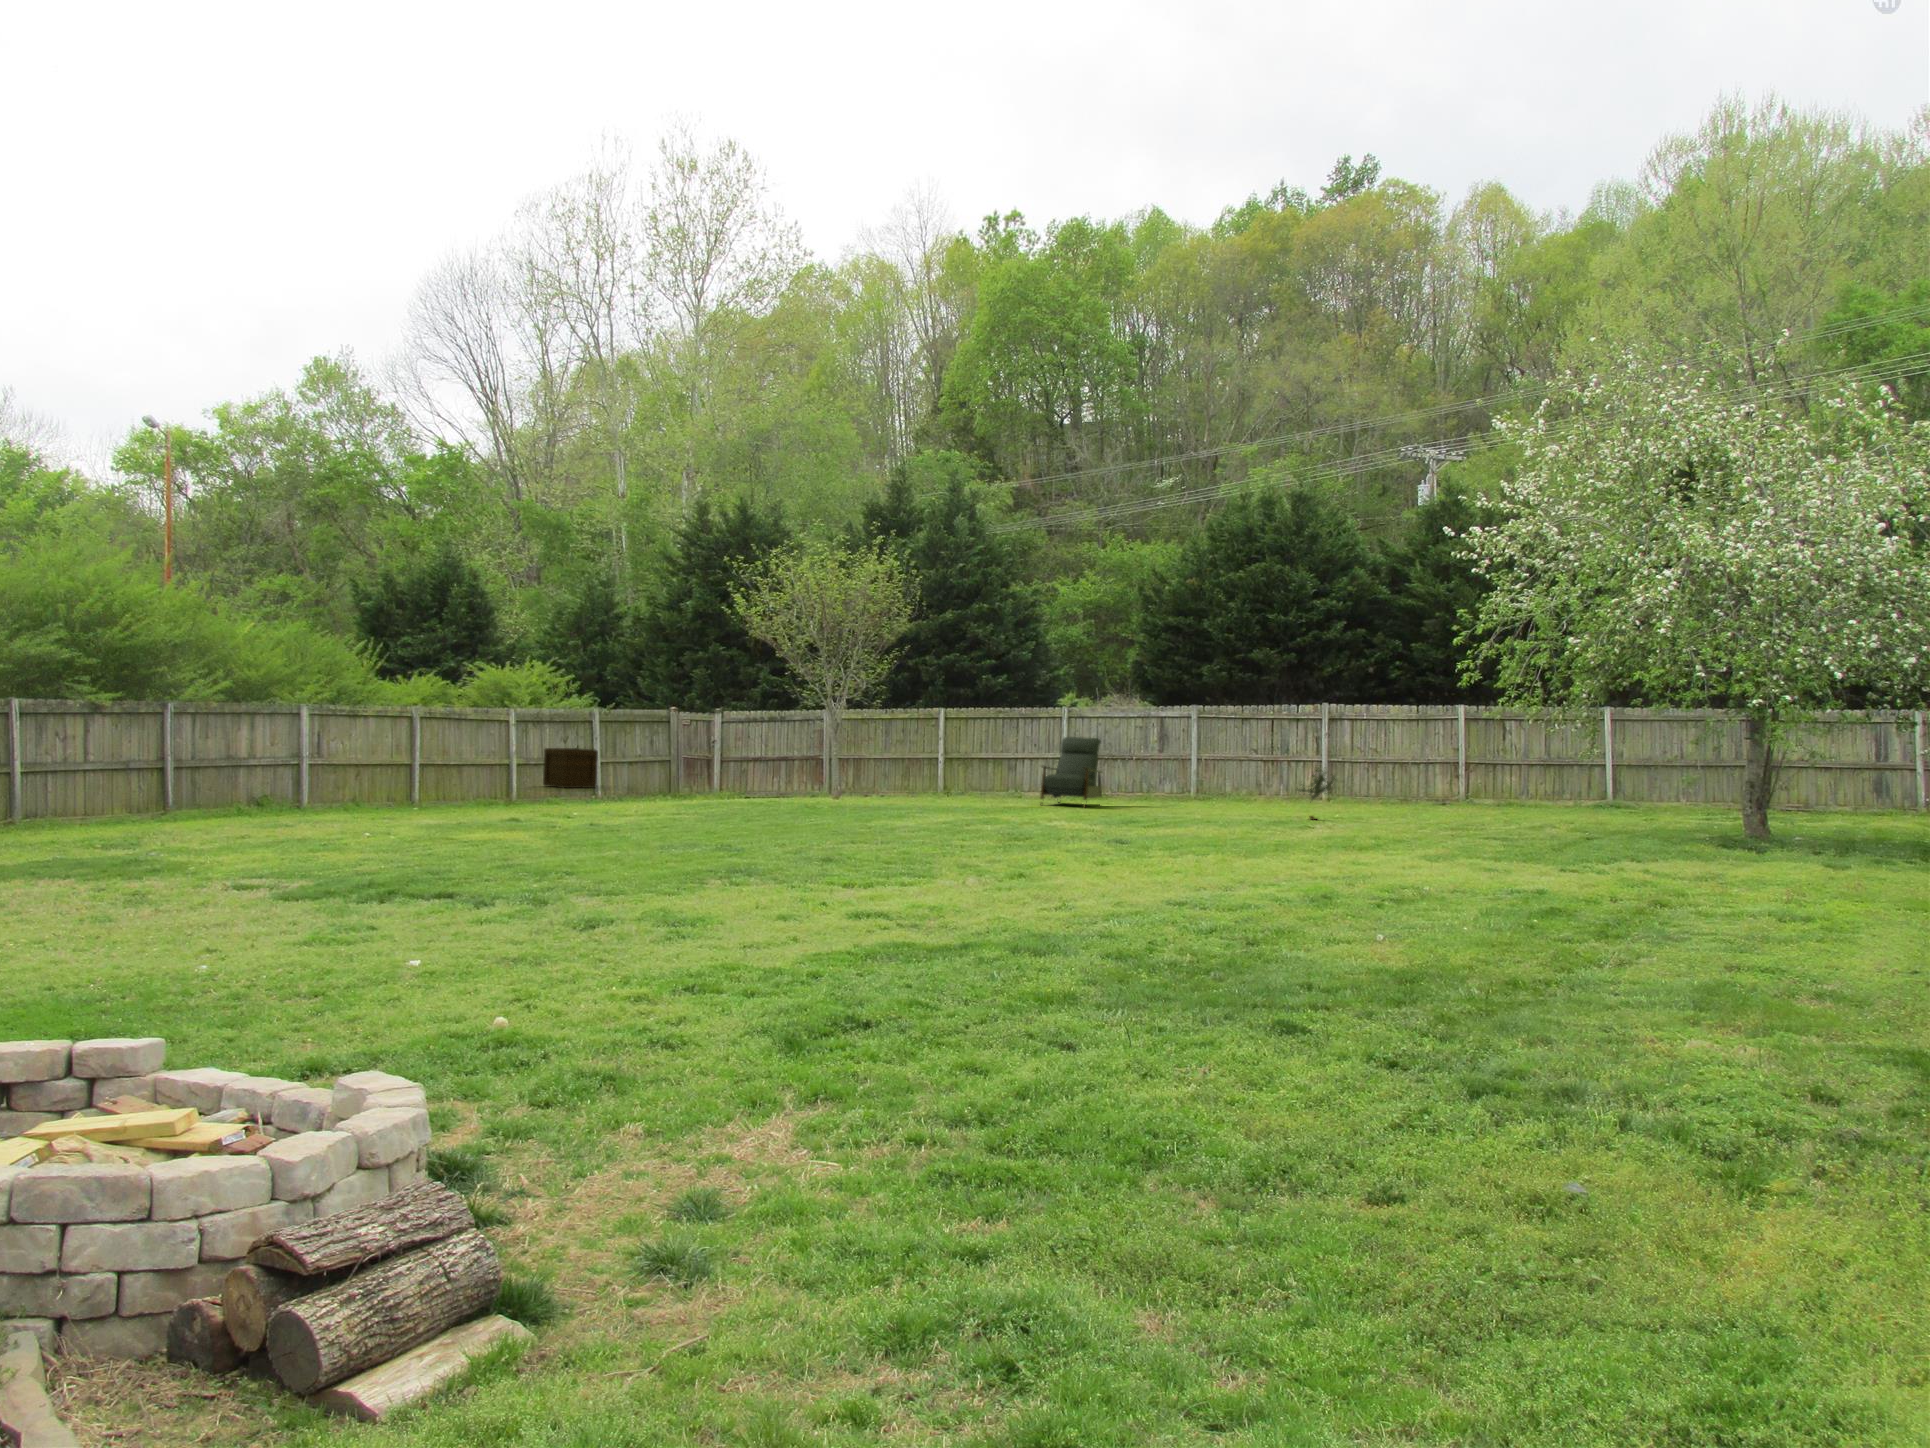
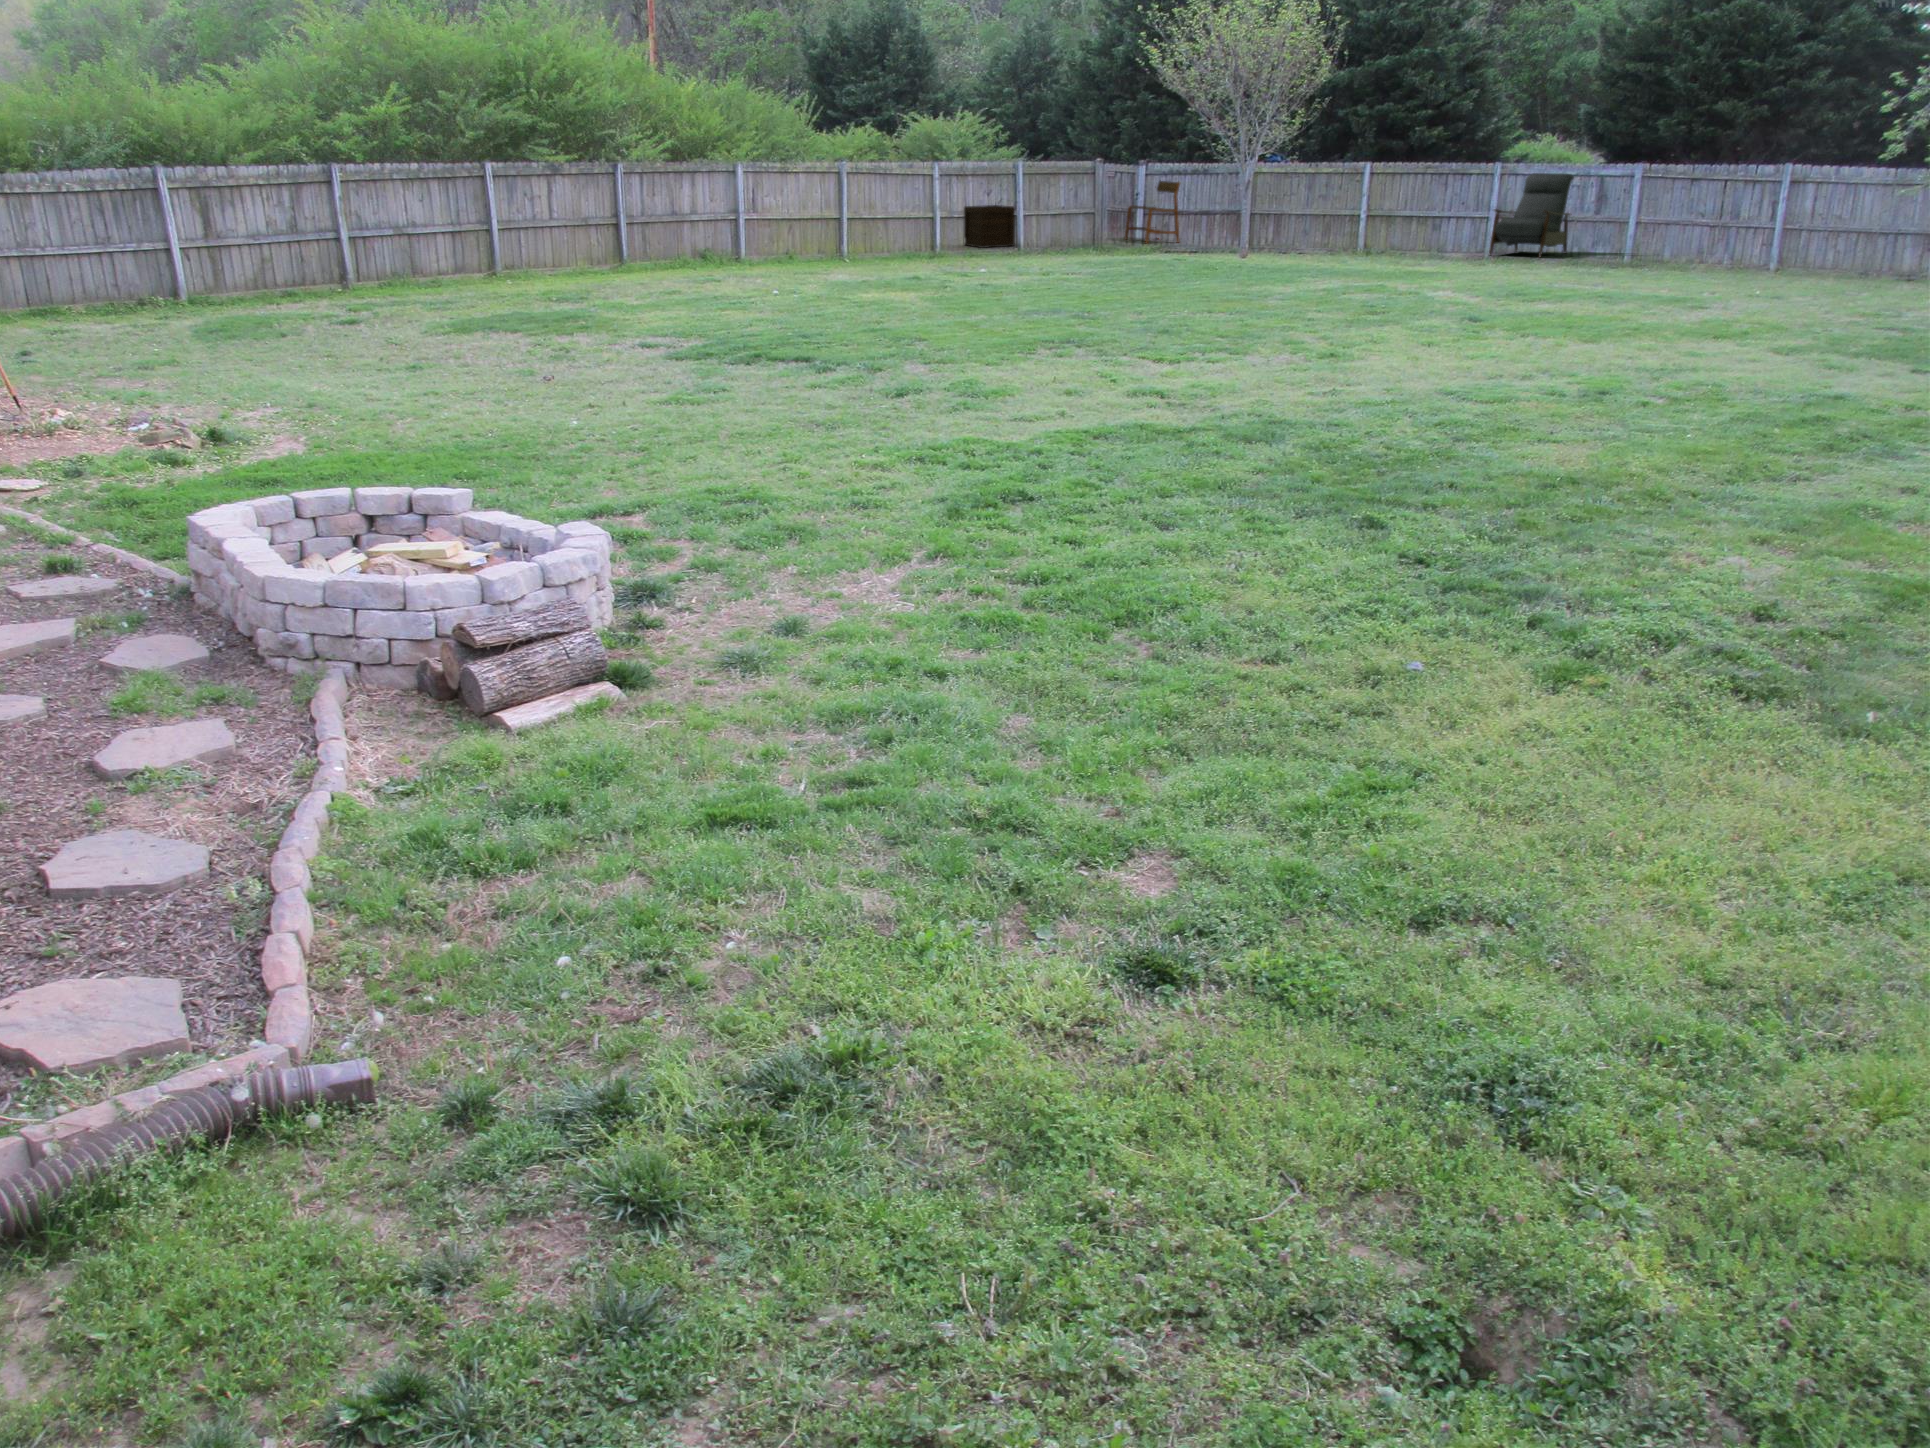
bench: none [700,732,755,789] -> present [1125,181,1180,243]
potted tree: present [1297,767,1335,820] -> none [1809,202,1866,268]

